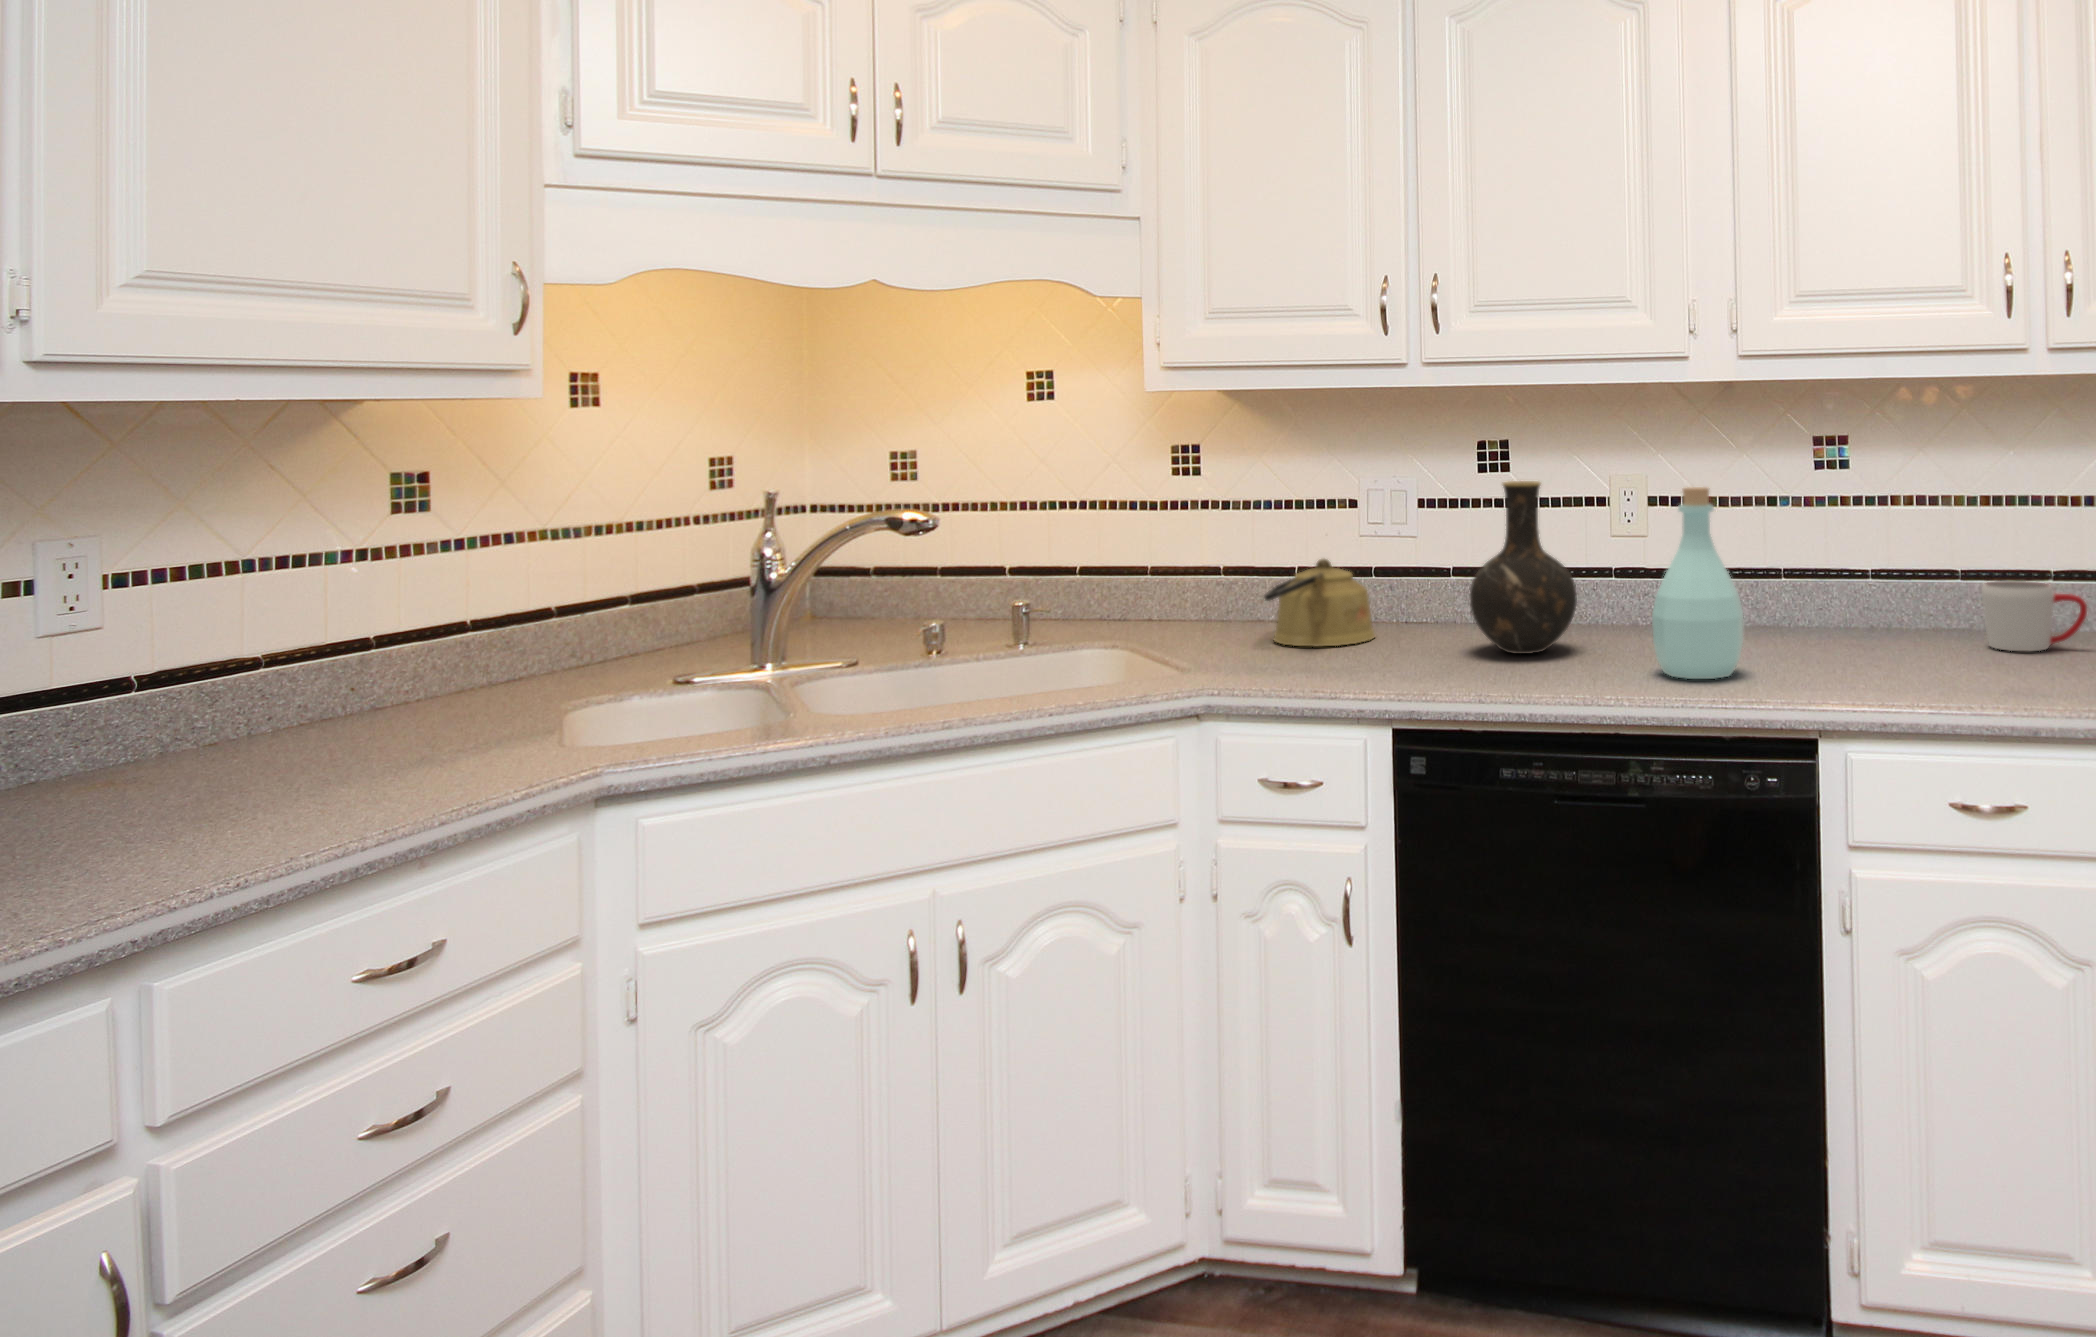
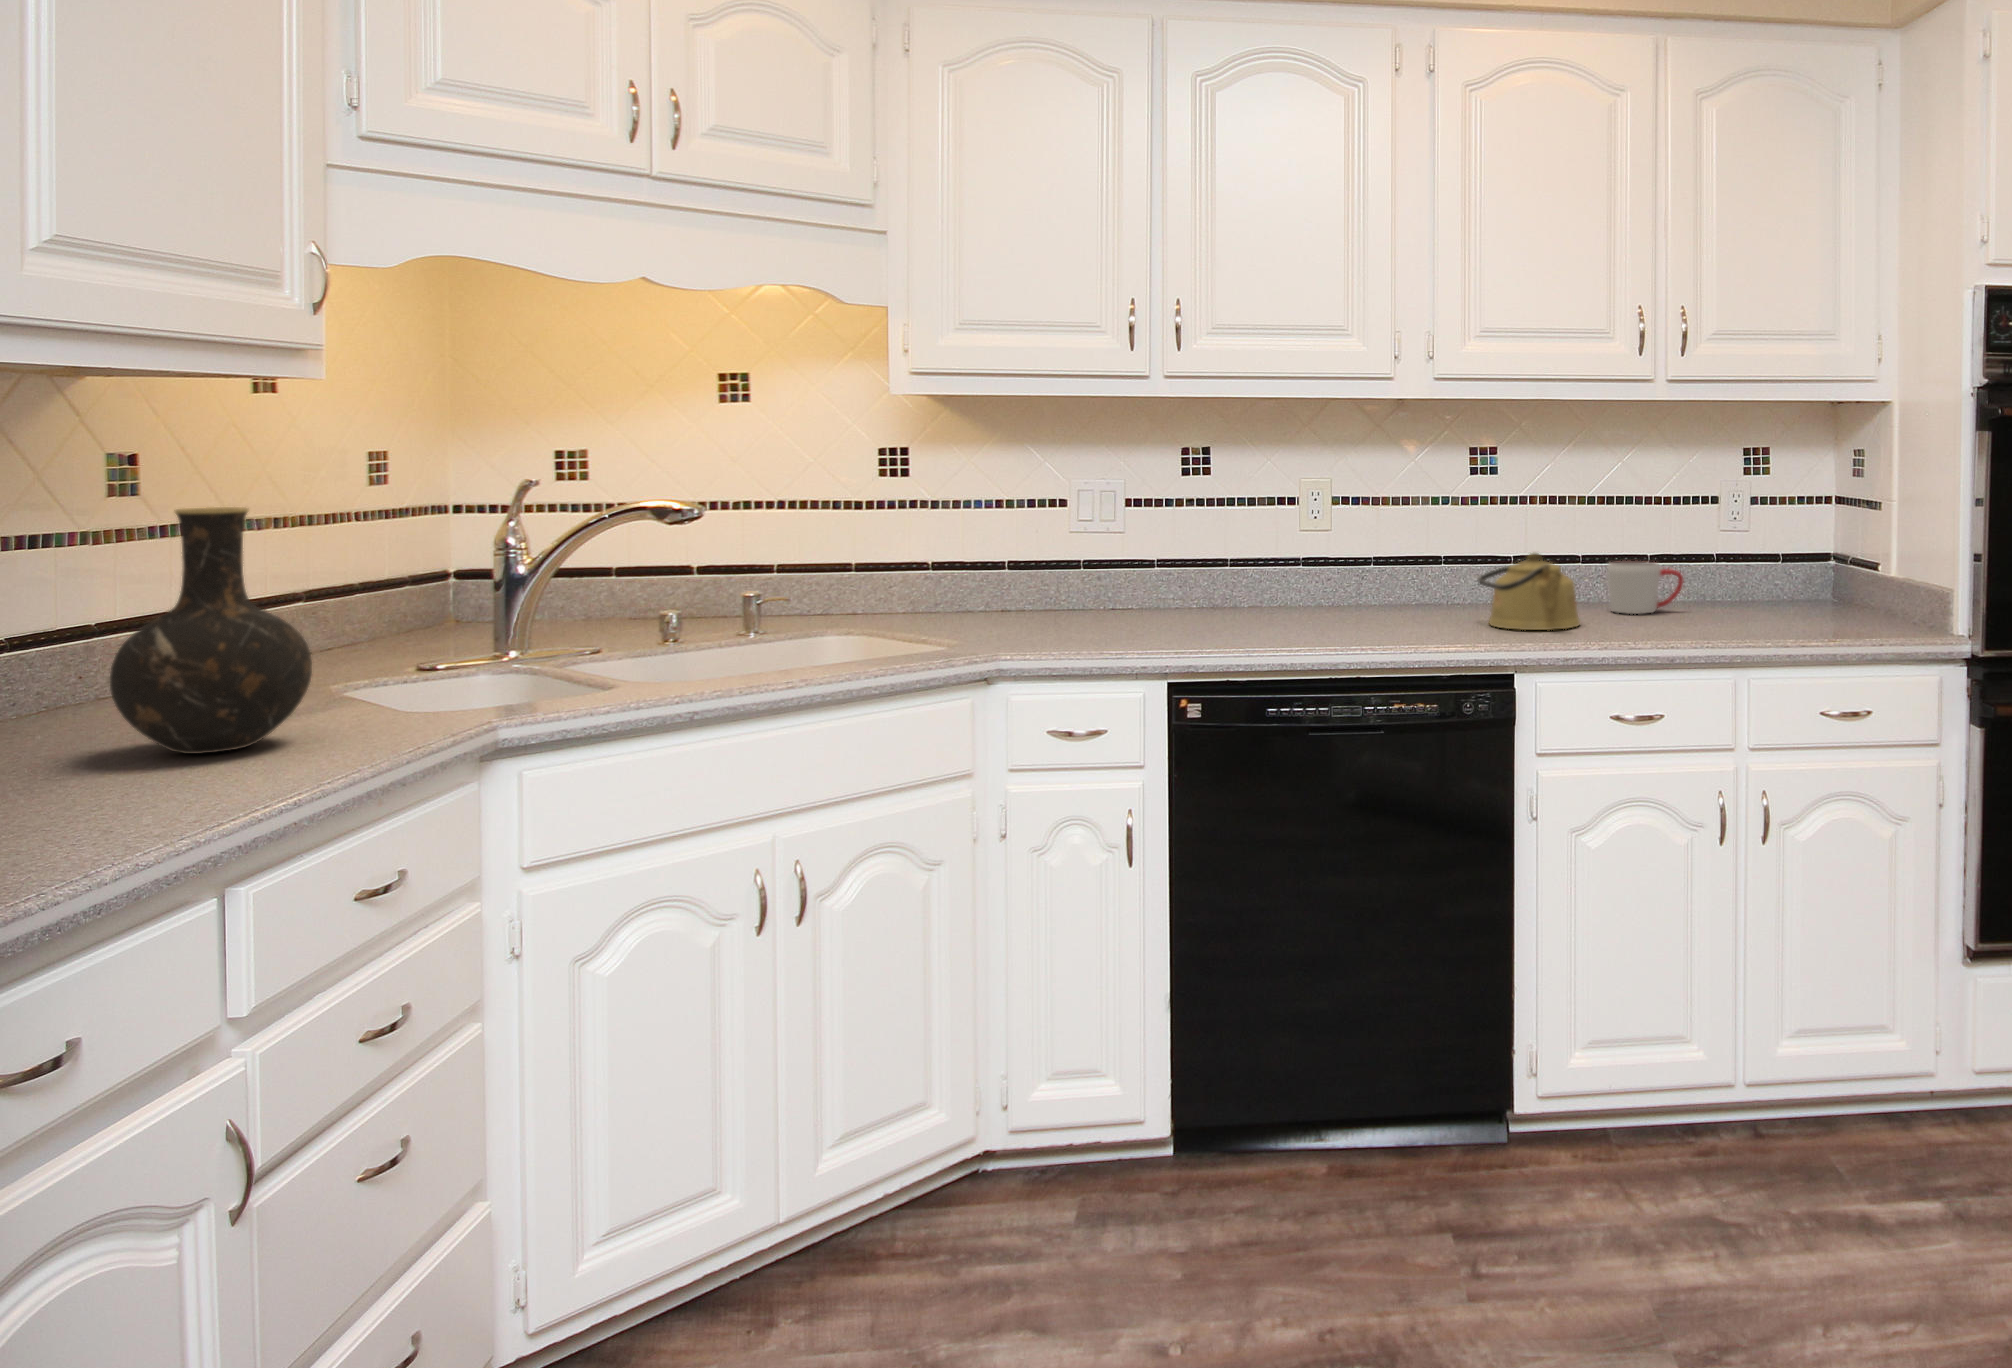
vase: present [1470,481,1577,654] -> present [110,507,312,754]
bottle: present [1652,487,1744,679] -> none [1372,485,1443,639]
kettle: present [1264,559,1375,646] -> present [1478,553,1580,630]

